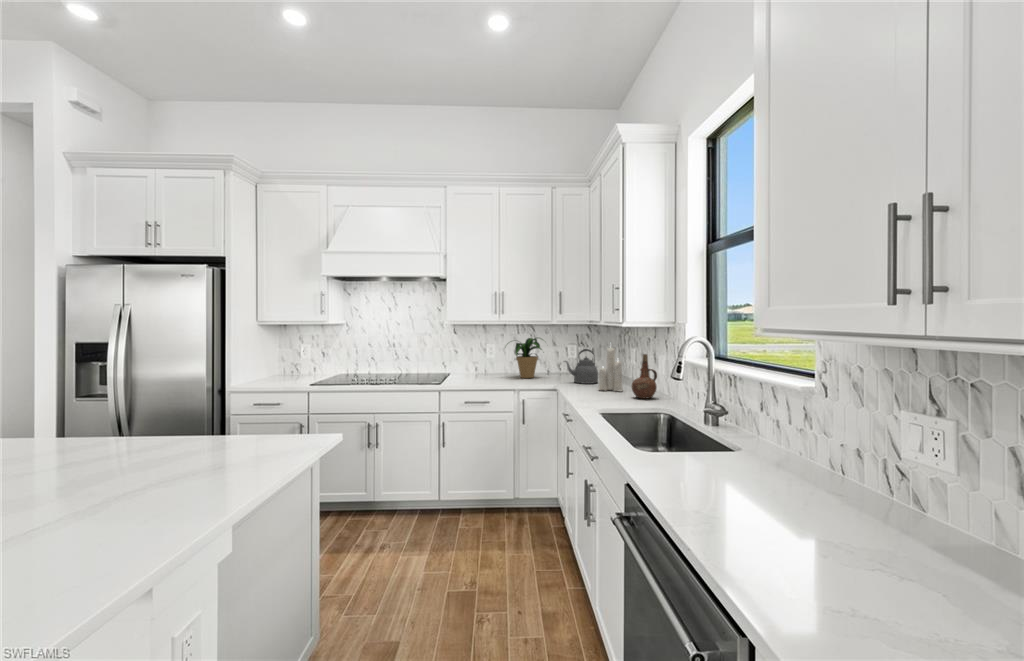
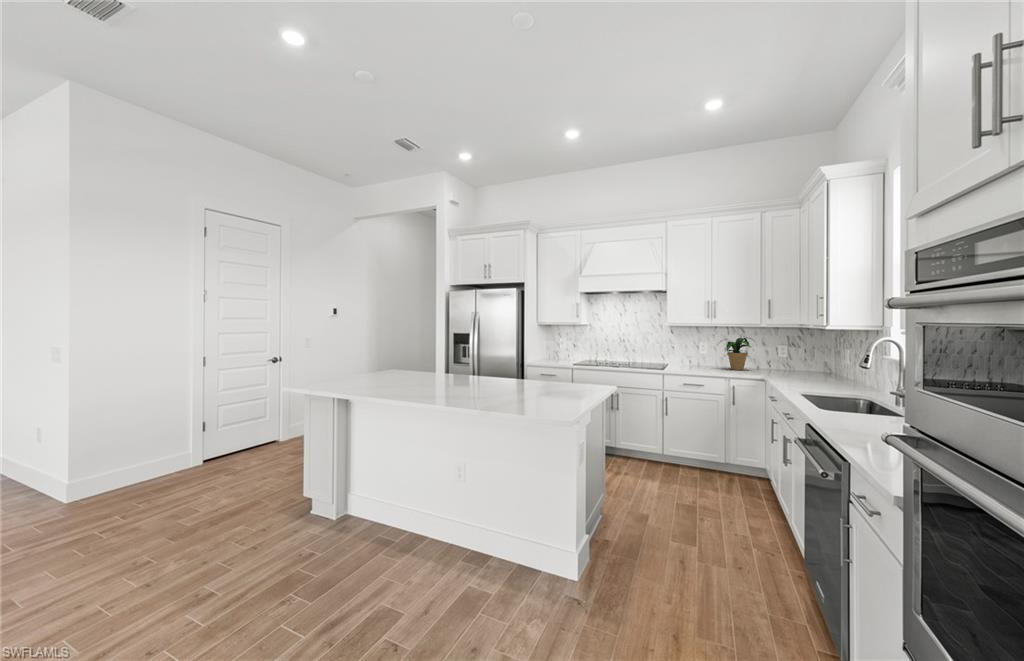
candle: present [598,348,623,392] -> none [803,339,828,383]
kettle: present [565,349,598,384] -> none [770,347,805,377]
ceramic pitcher: present [632,354,657,398] -> none [834,352,862,389]

